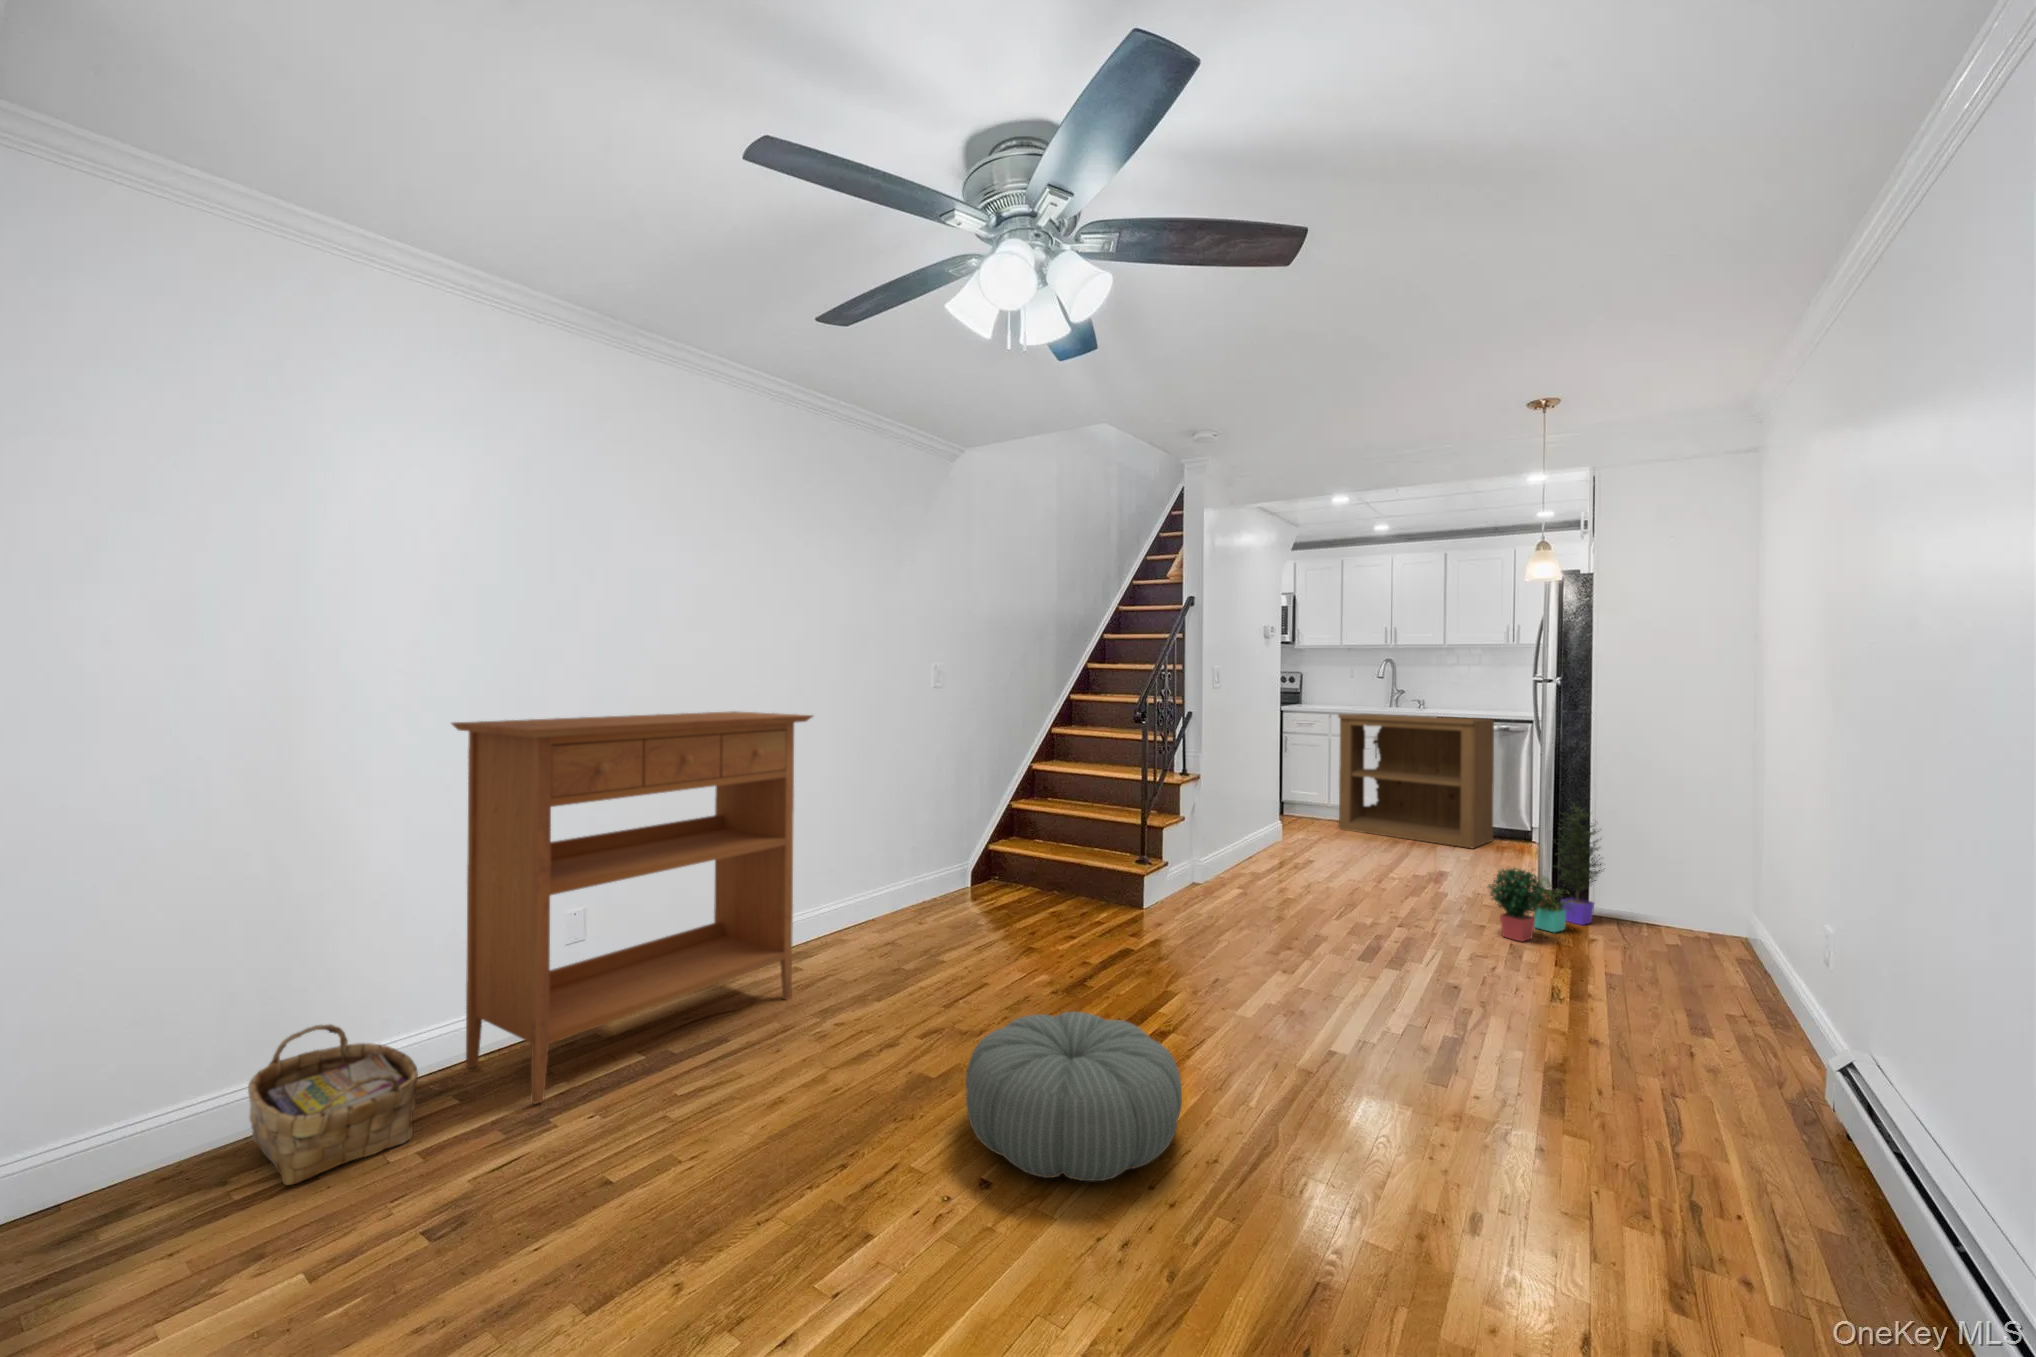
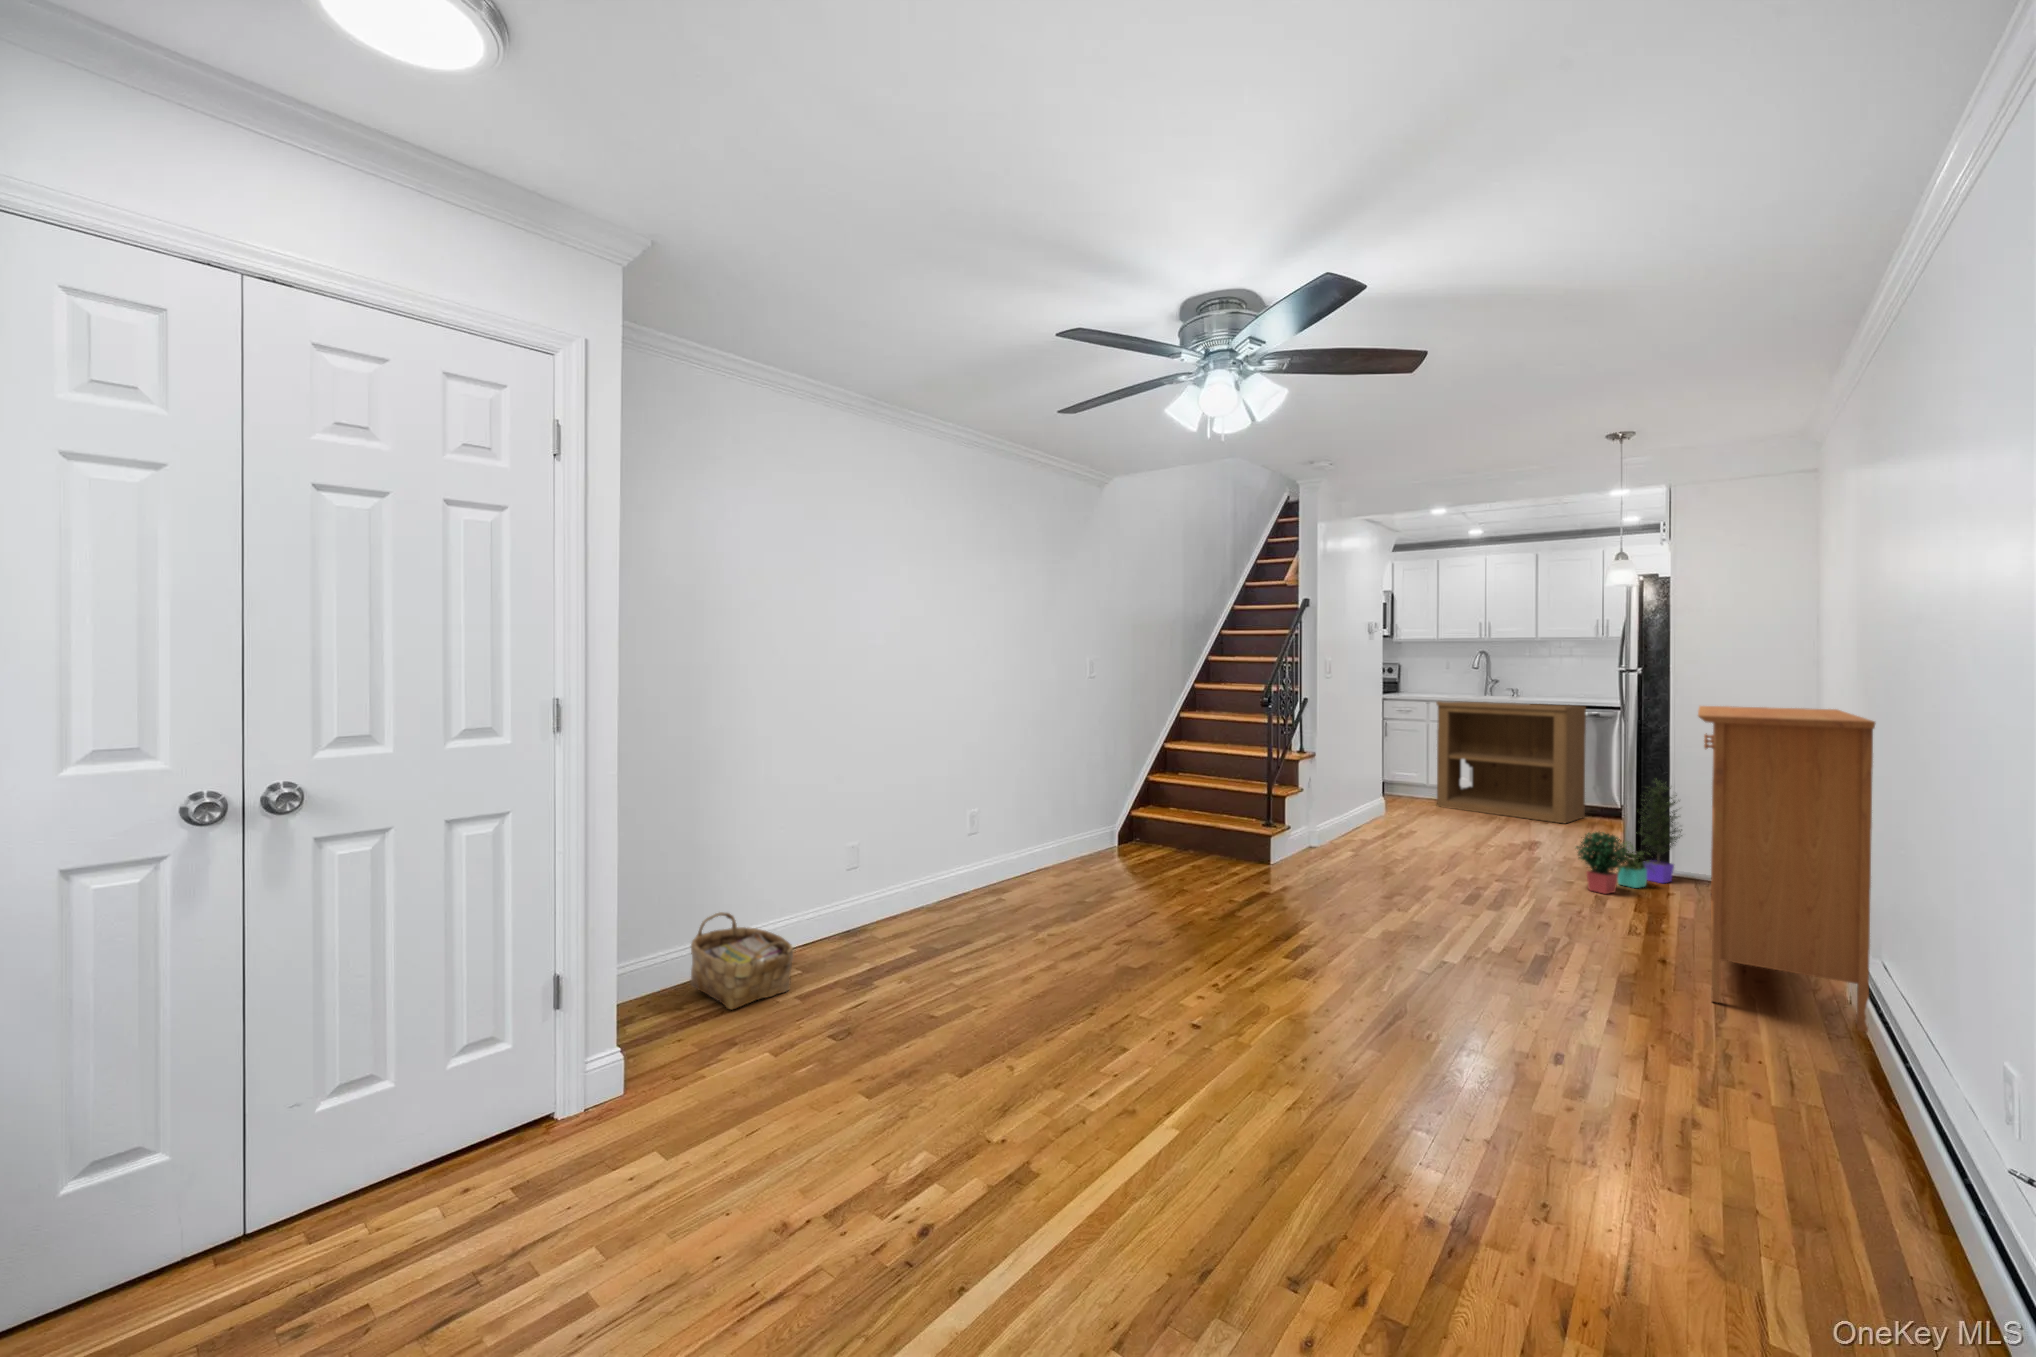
console table: present [452,711,813,1104] -> present [1698,706,1875,1032]
pouf: present [966,1012,1182,1181] -> none [1171,919,1333,1025]

